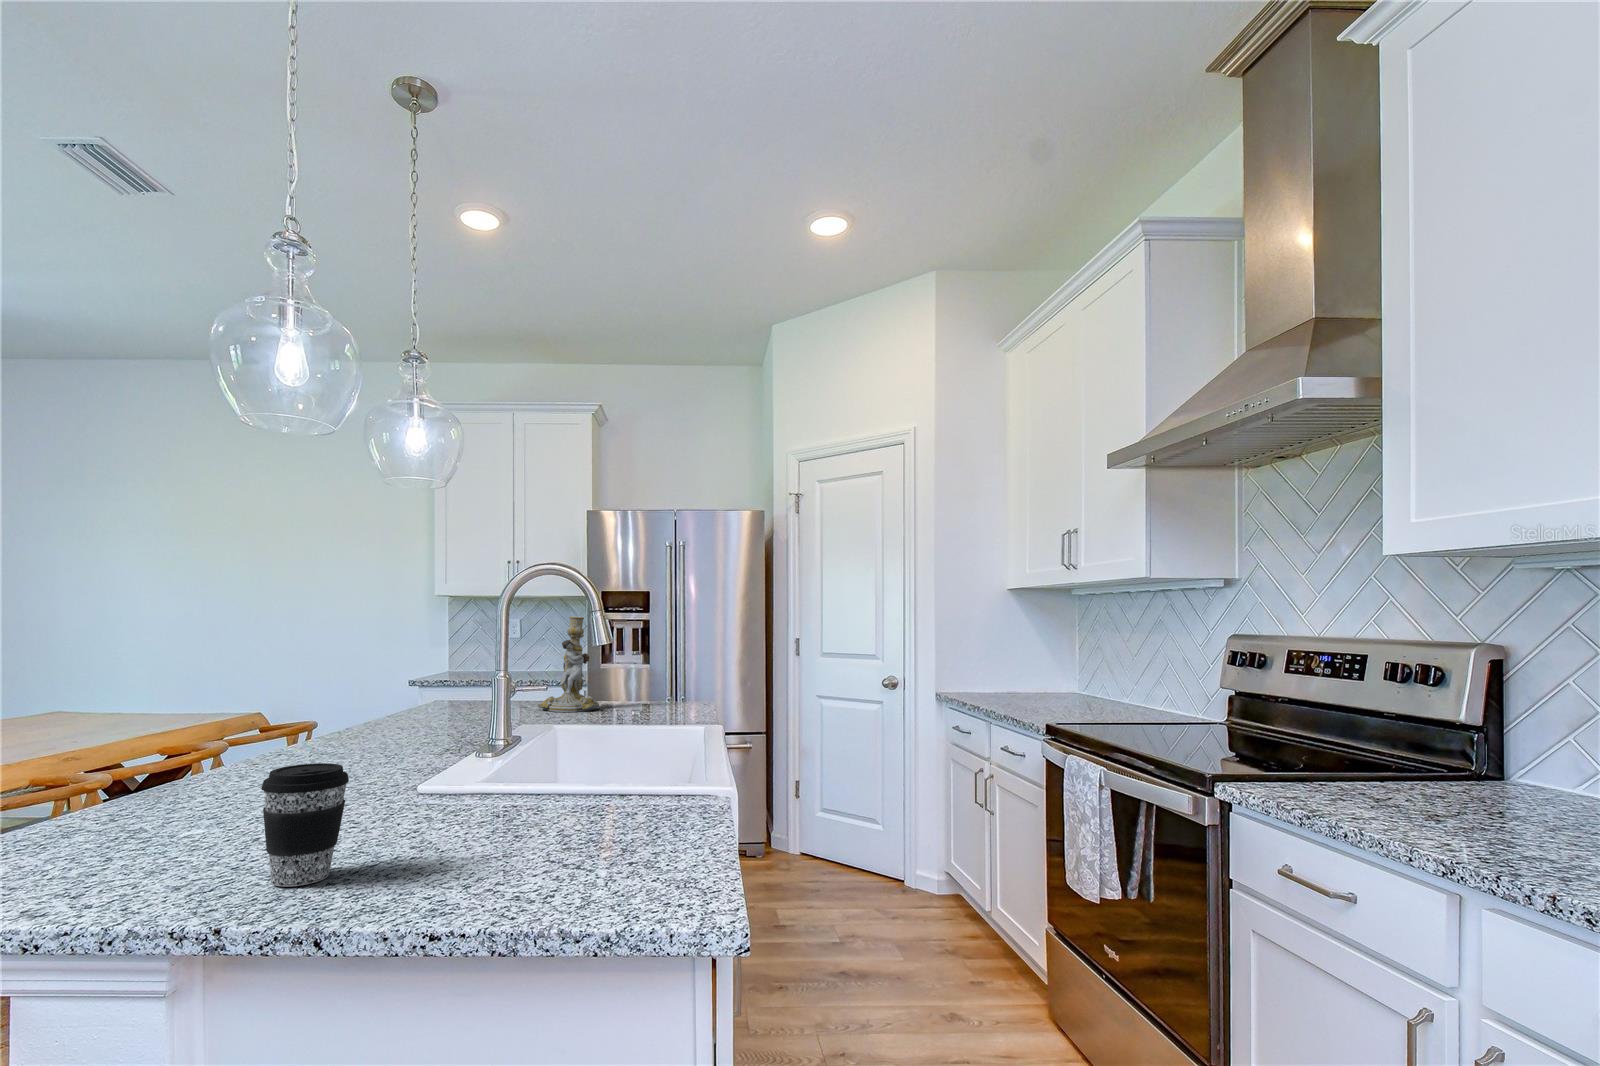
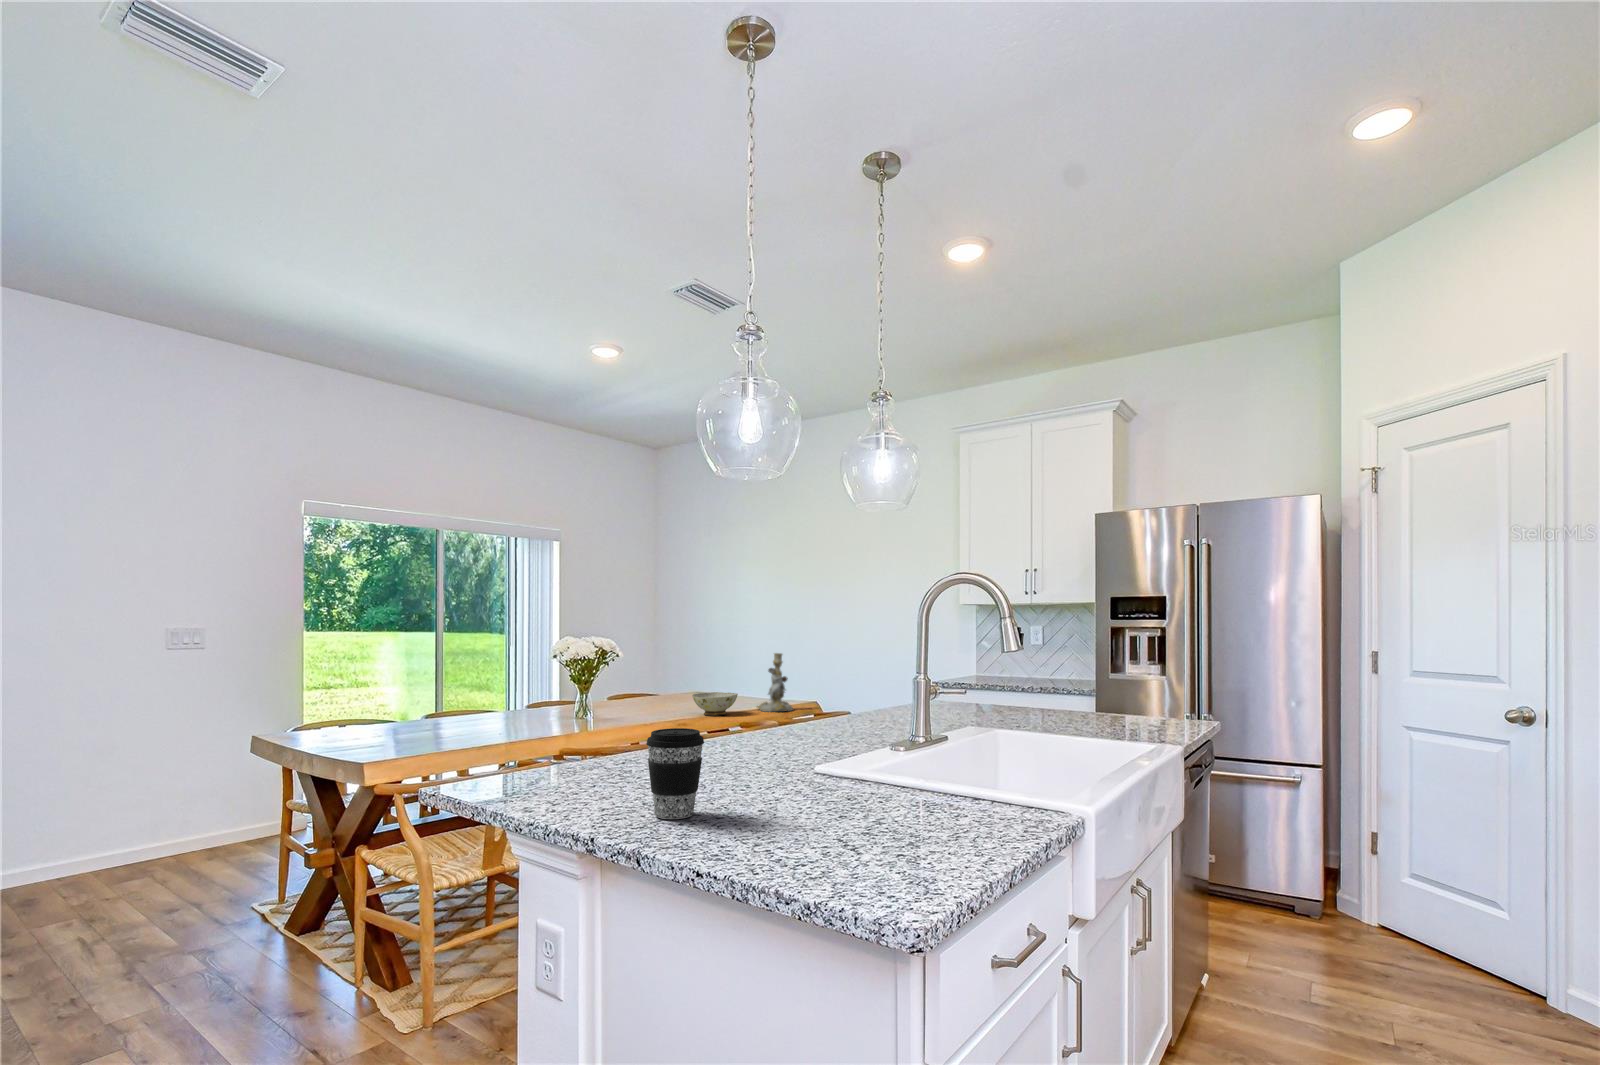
candlestick: present [537,616,599,712] -> present [757,653,793,712]
ceramic bowl: none [34,712,119,747] -> present [692,692,738,716]

